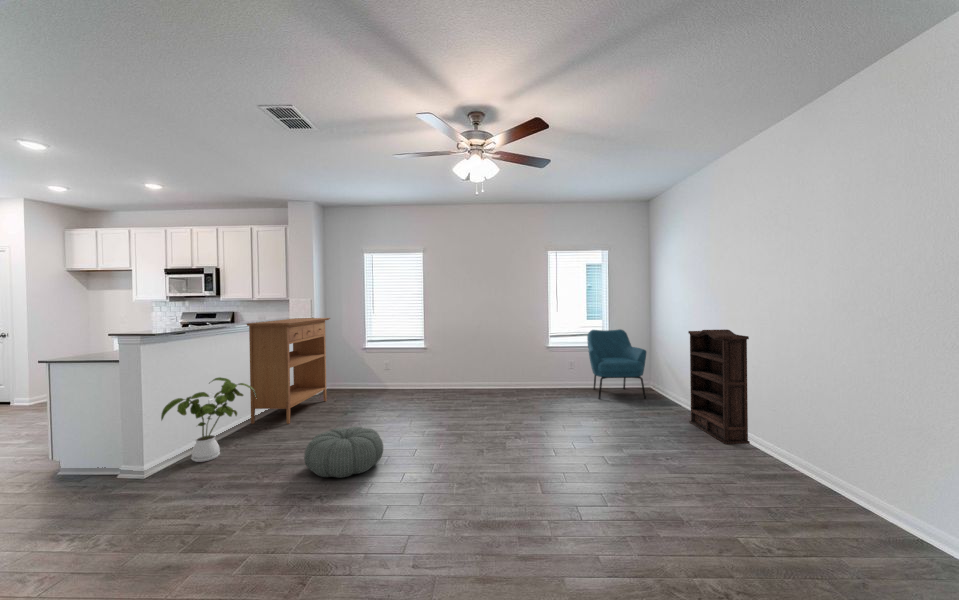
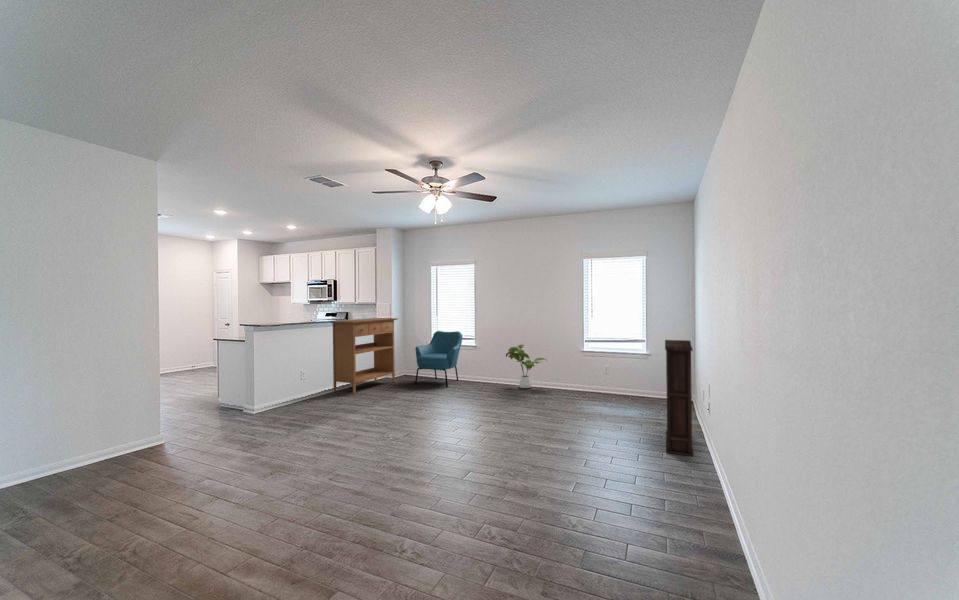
armchair: present [587,329,646,399] -> present [415,331,462,387]
house plant: present [161,377,256,462] -> present [506,344,546,388]
pouf: present [304,427,383,478] -> none [327,397,381,429]

